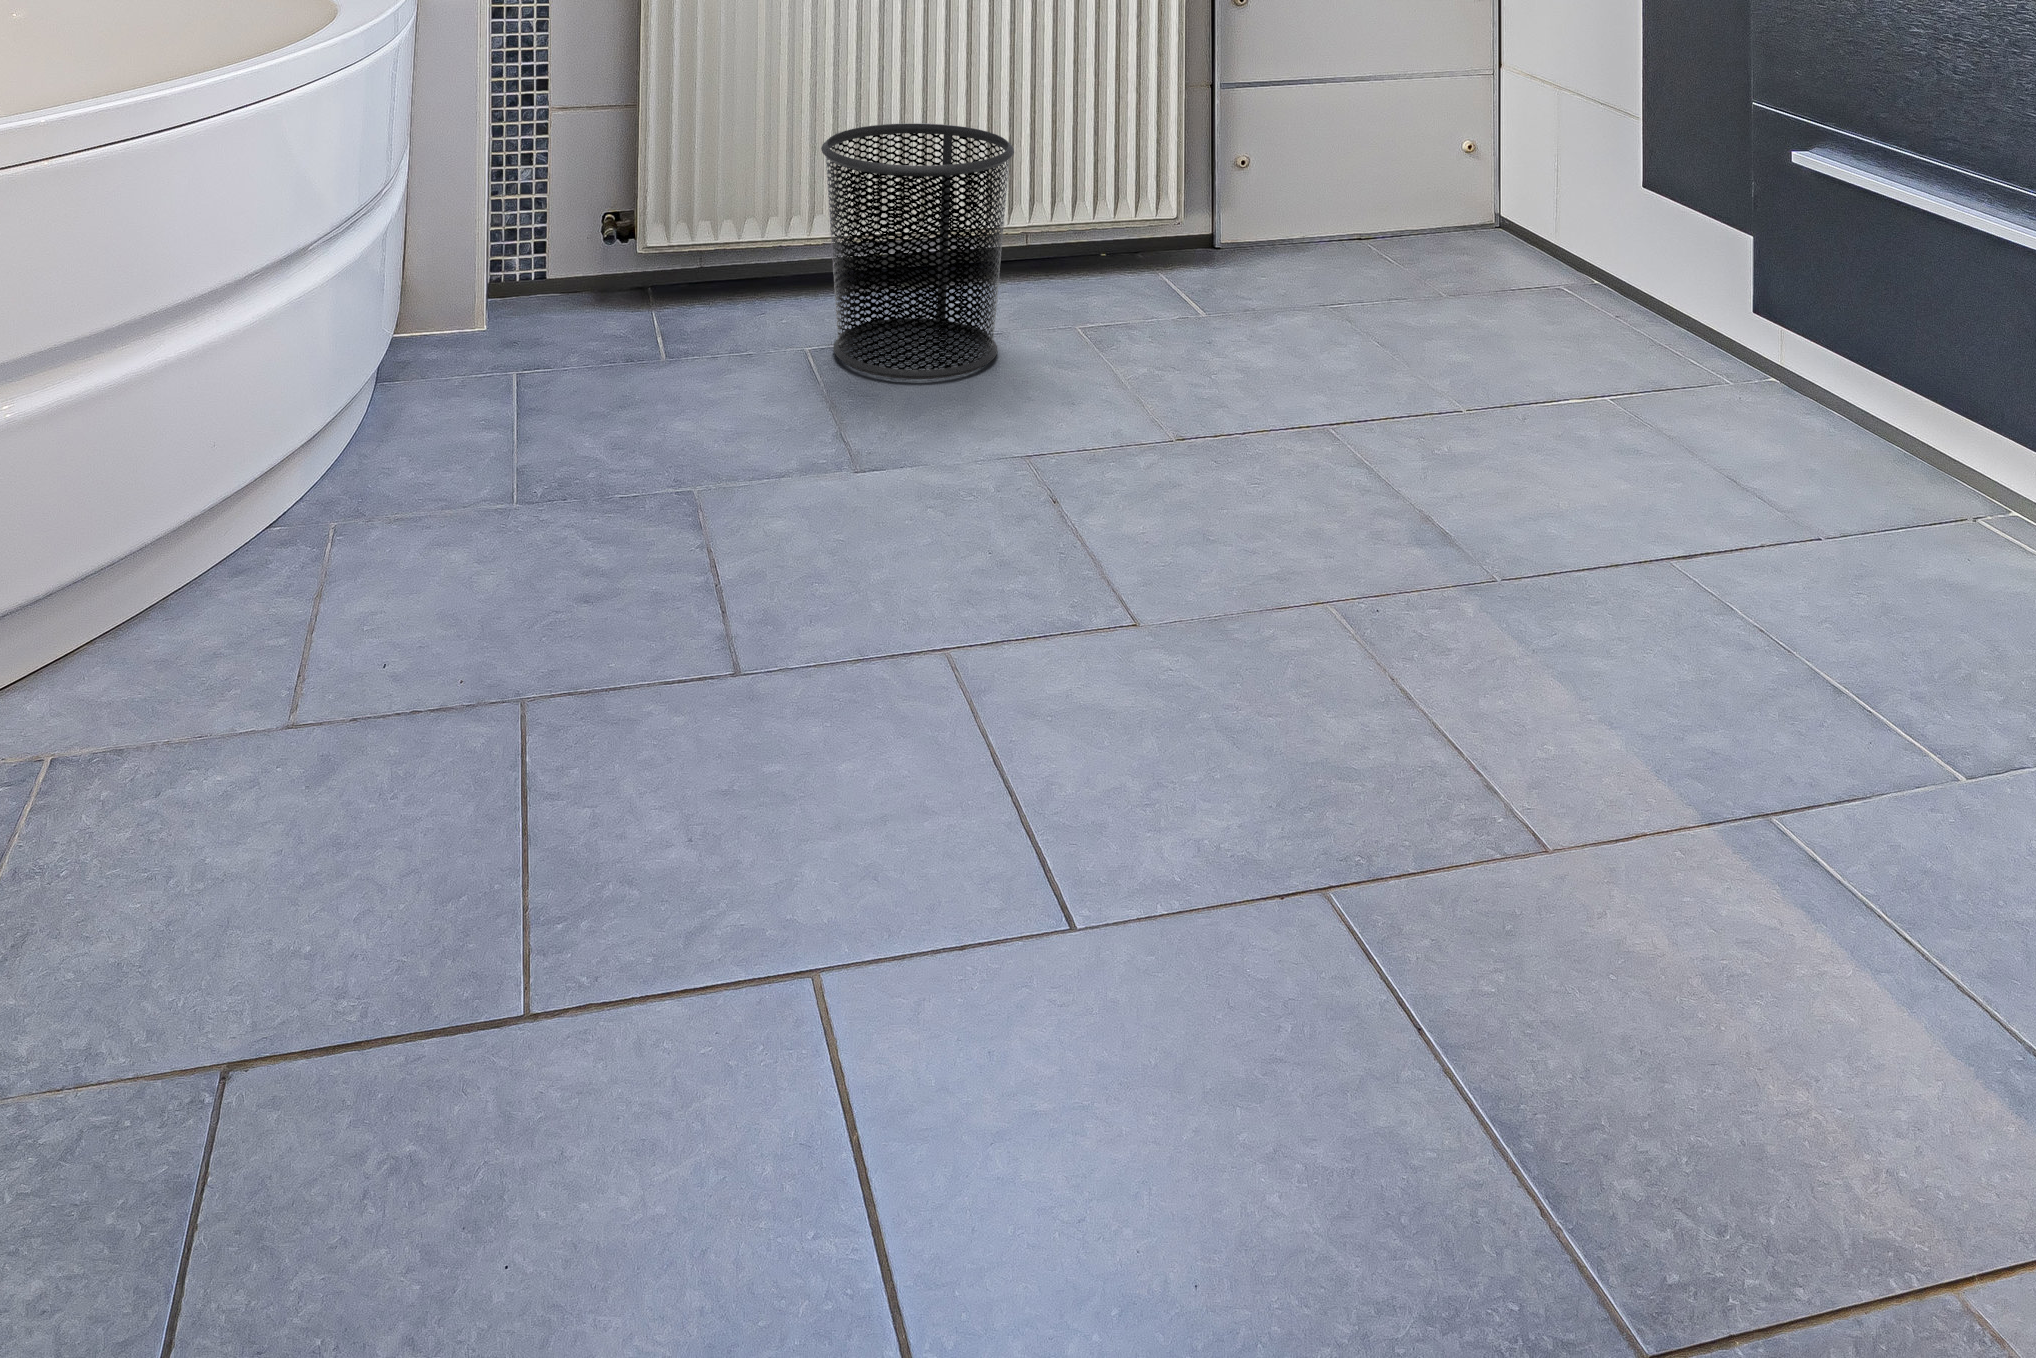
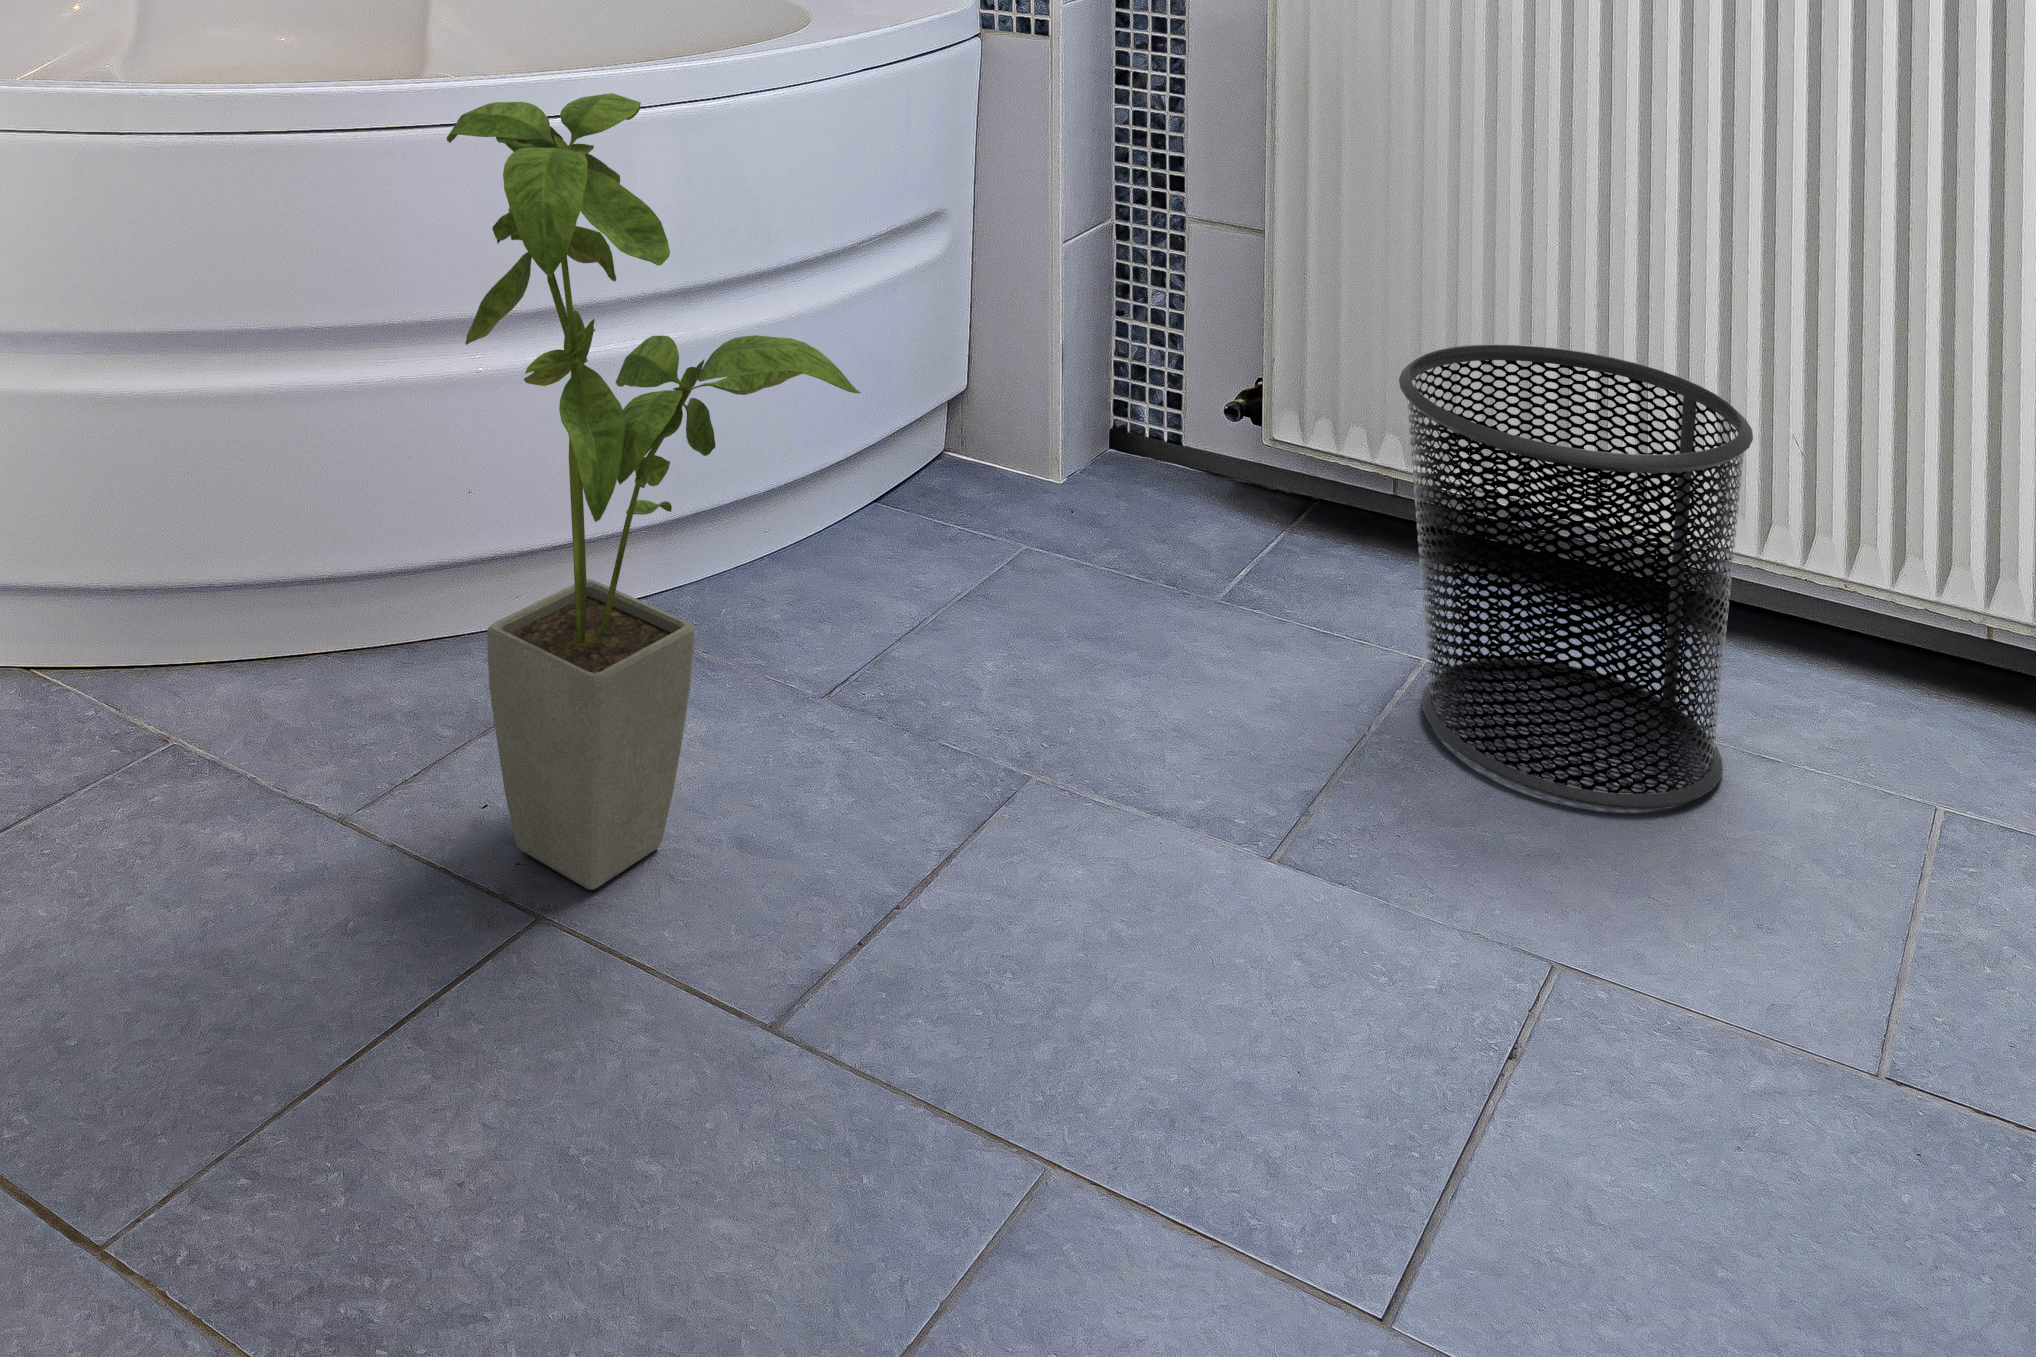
house plant: none [423,30,734,637] -> present [447,93,861,890]

